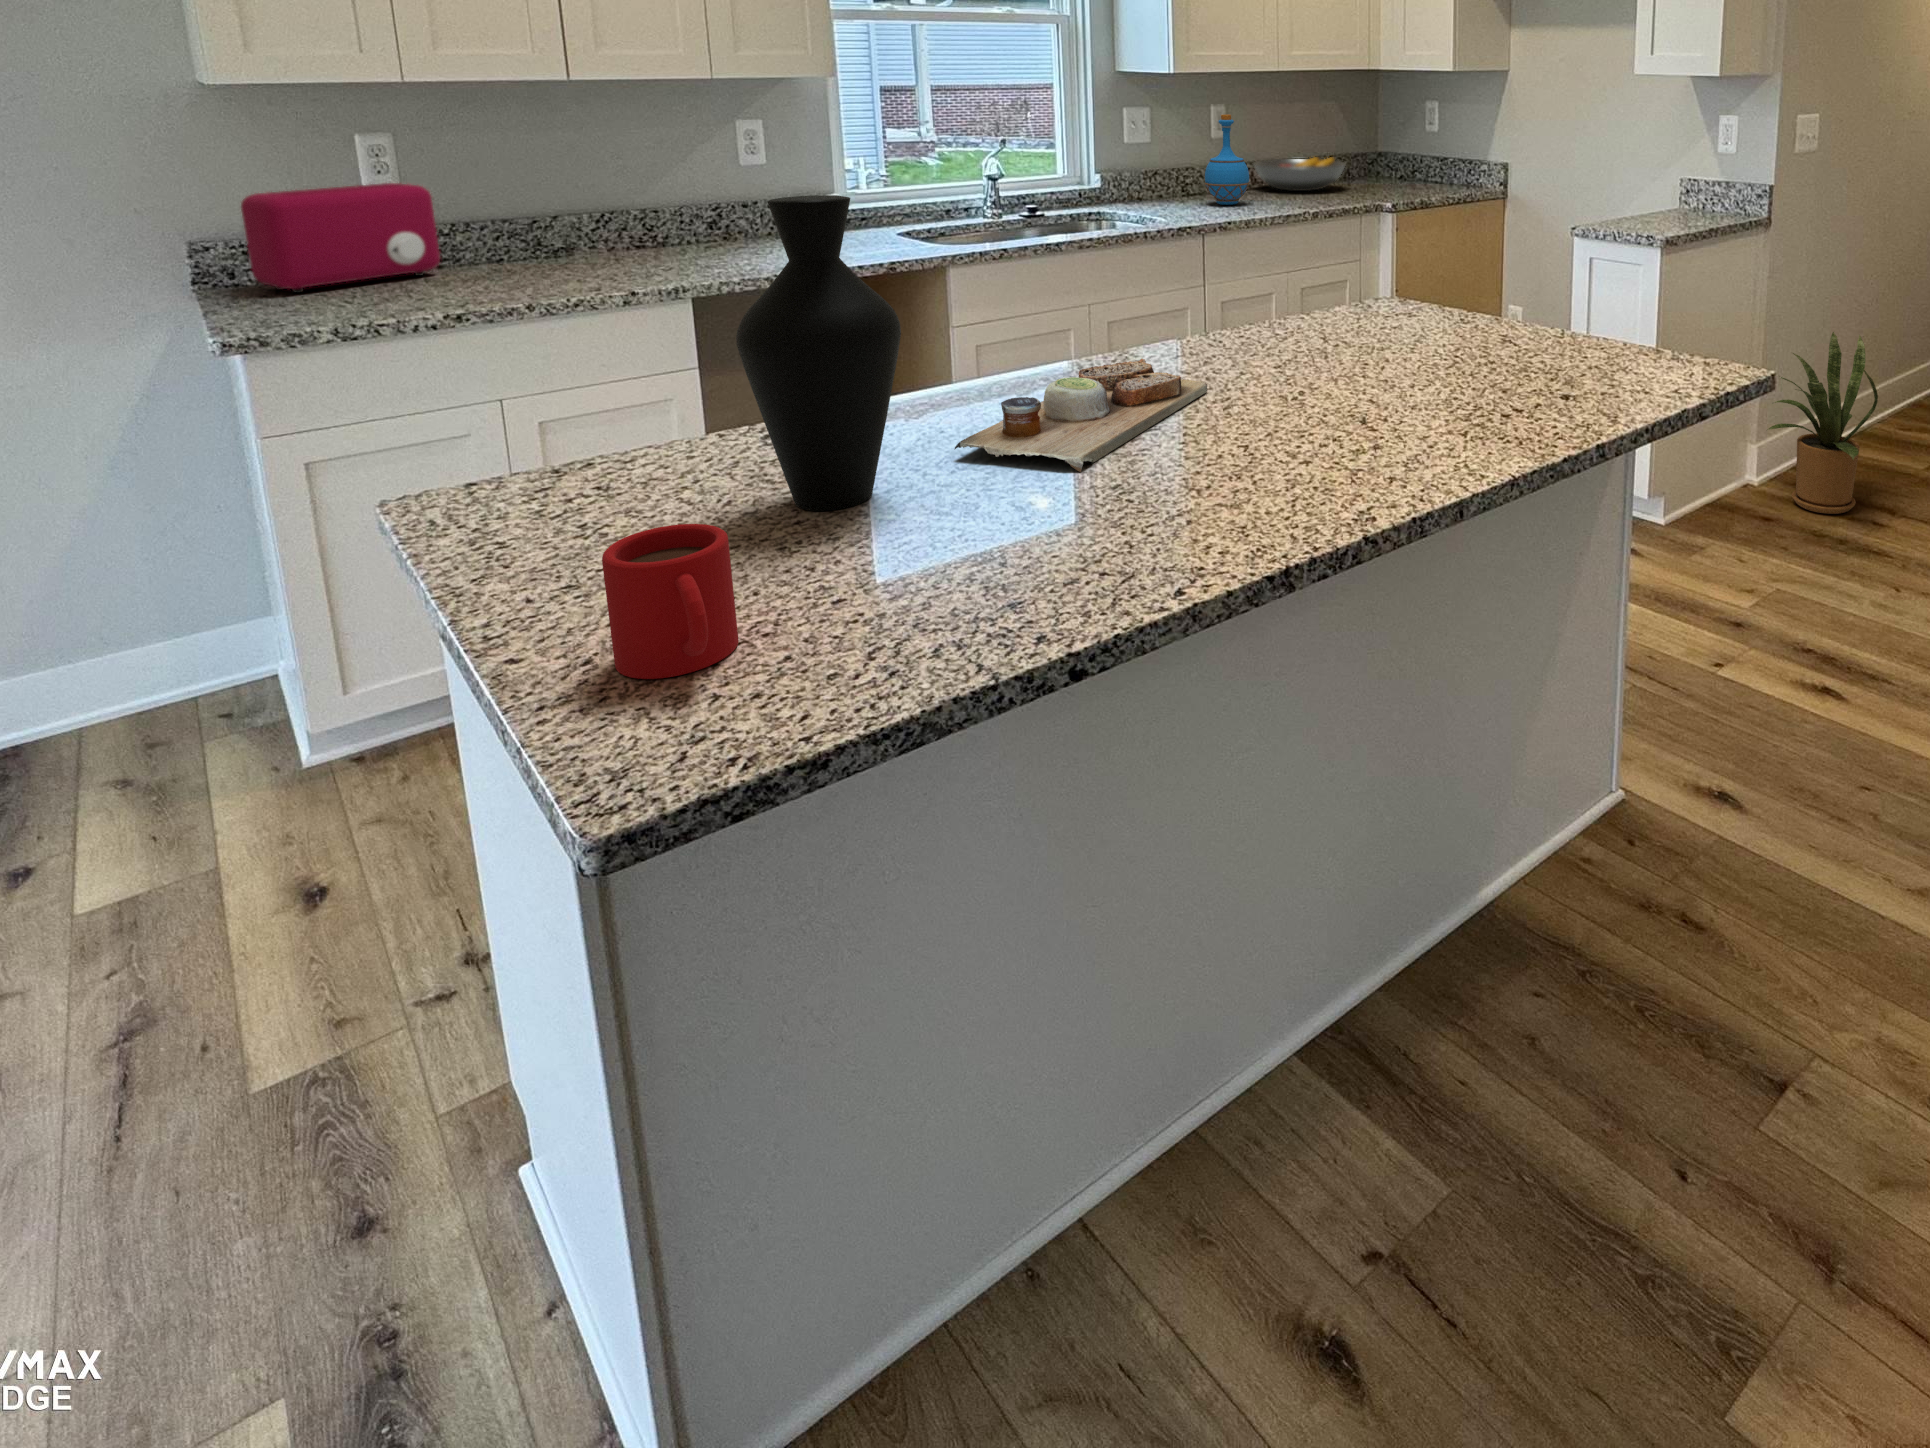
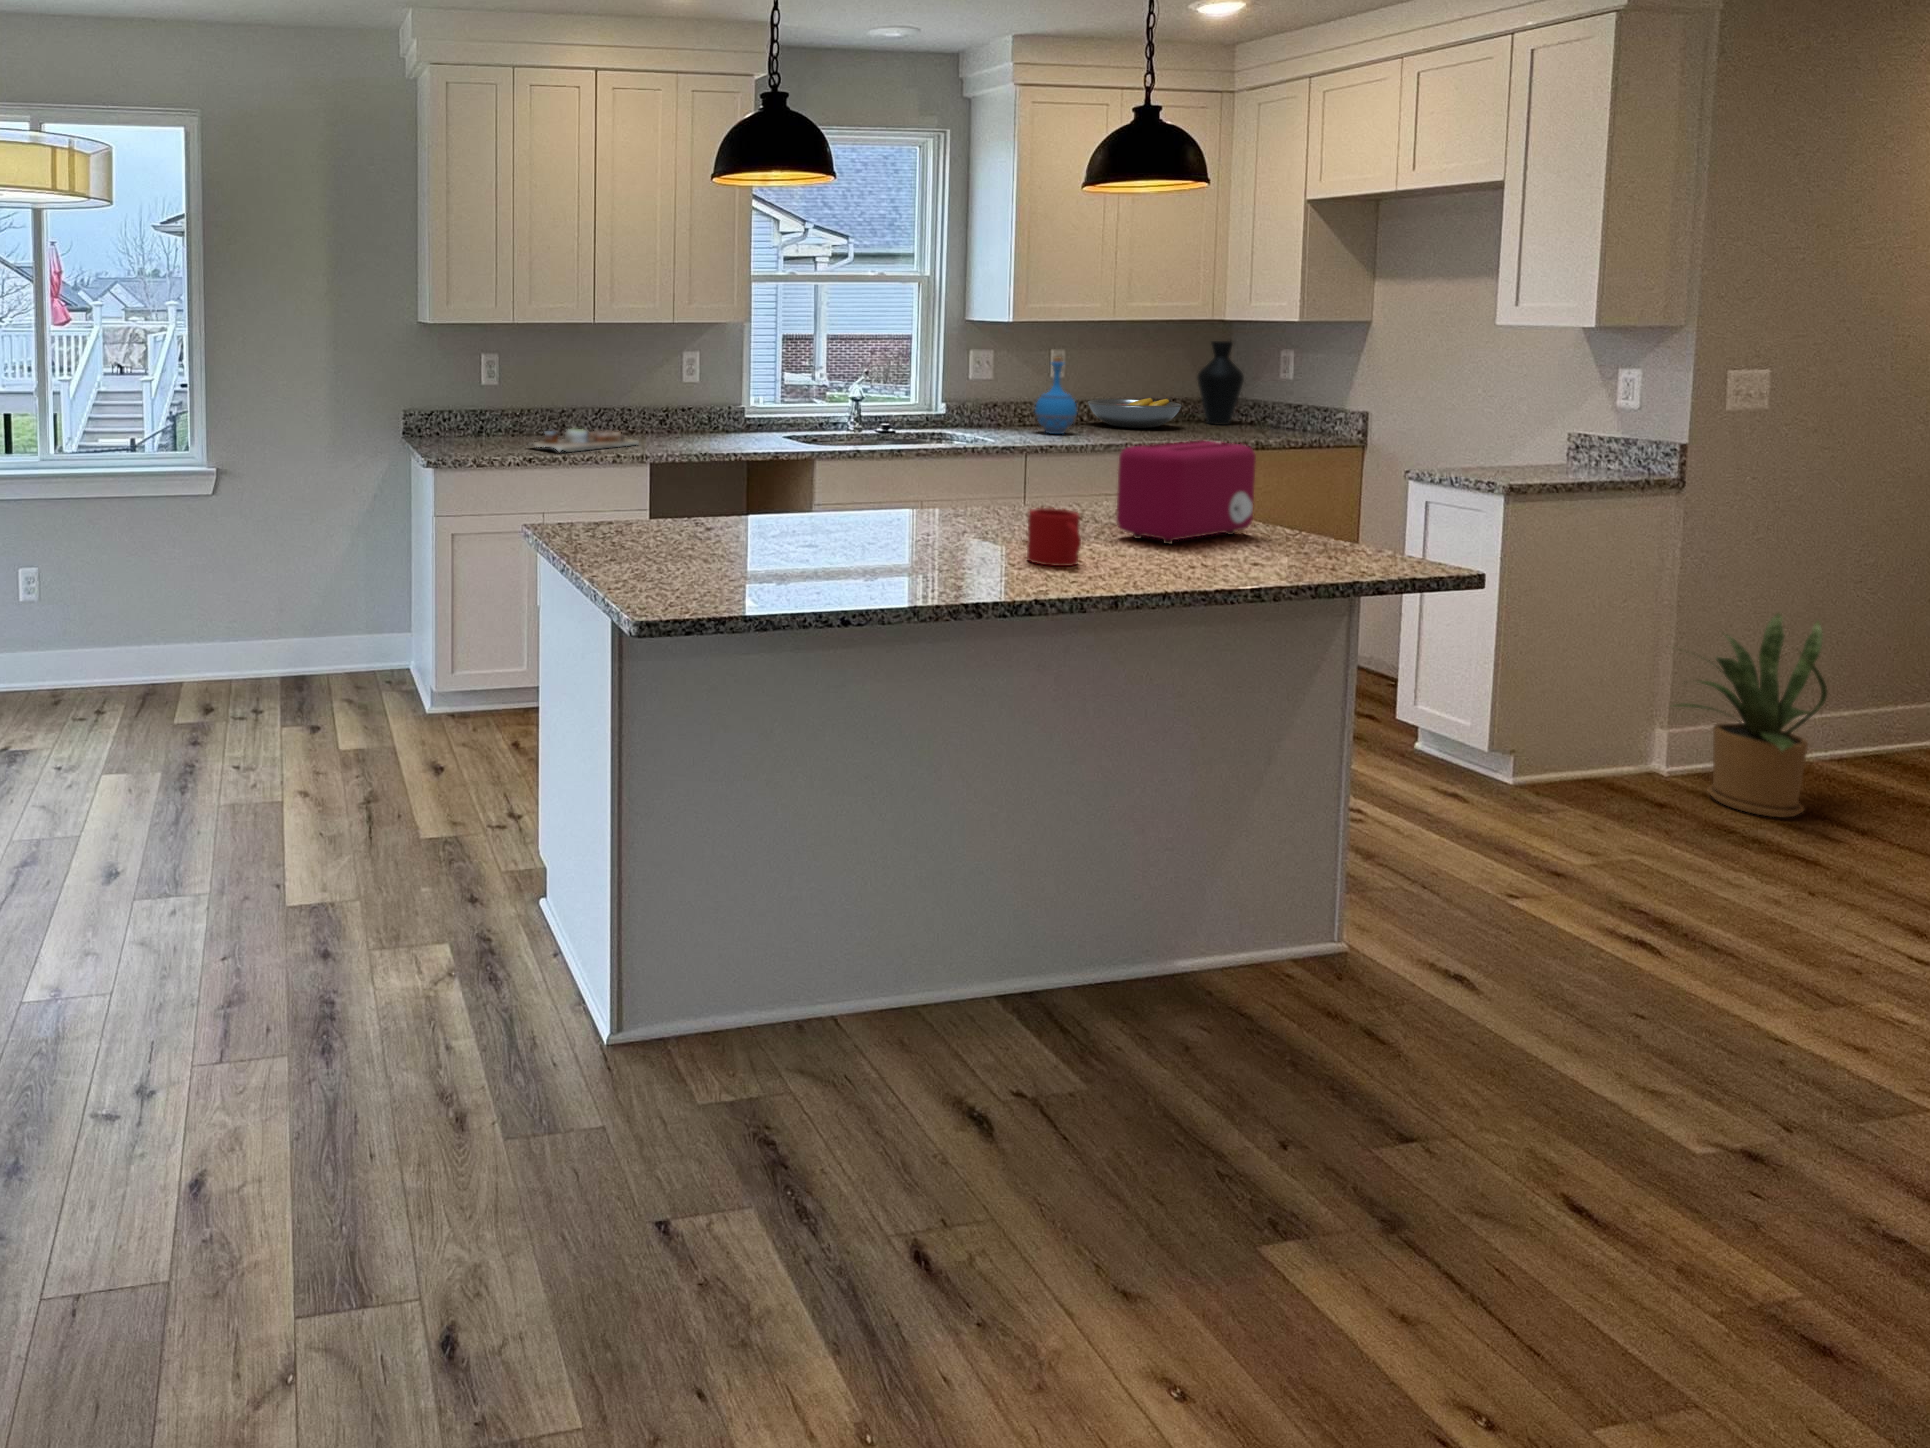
toaster: present [241,183,440,293] -> present [1116,440,1256,544]
vase: present [736,195,901,511] -> present [1197,341,1244,425]
cutting board: present [955,359,1207,472] -> present [533,428,639,452]
mug: present [602,524,739,679] -> present [1027,508,1081,566]

